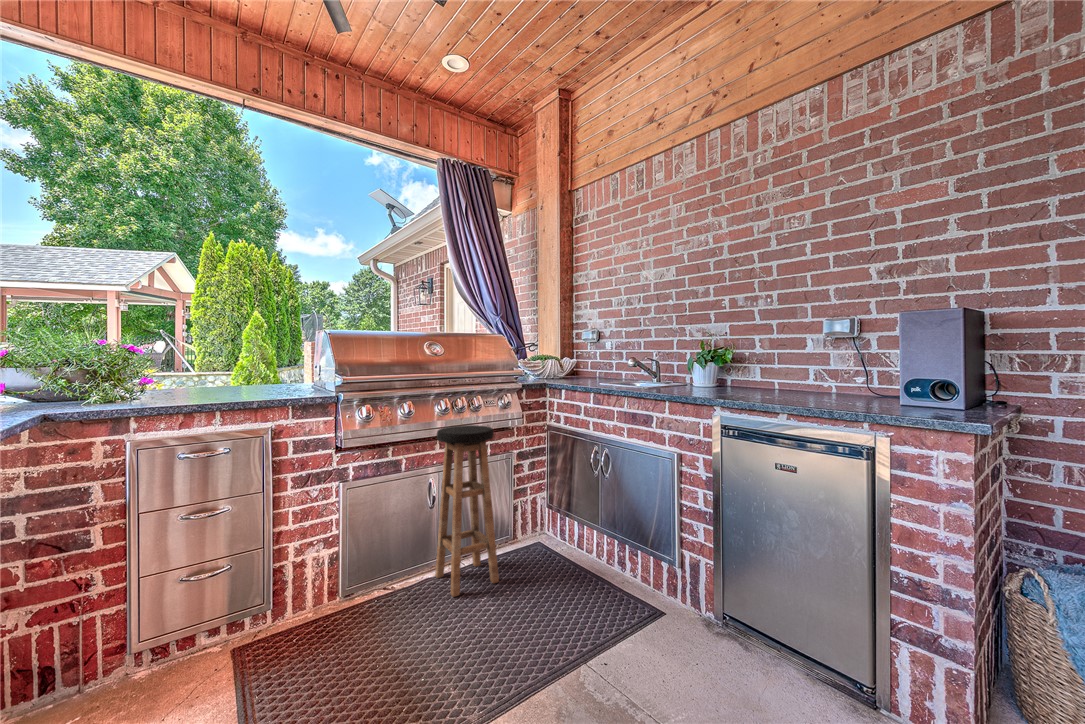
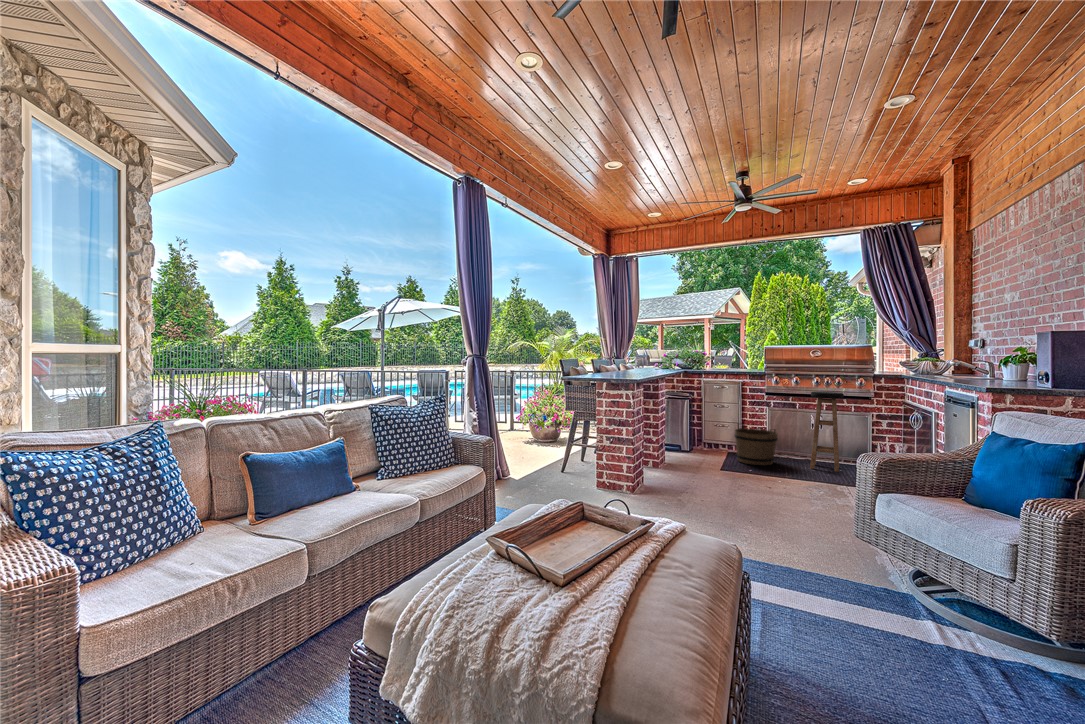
bucket: none [269,537,387,668] -> present [735,423,778,465]

